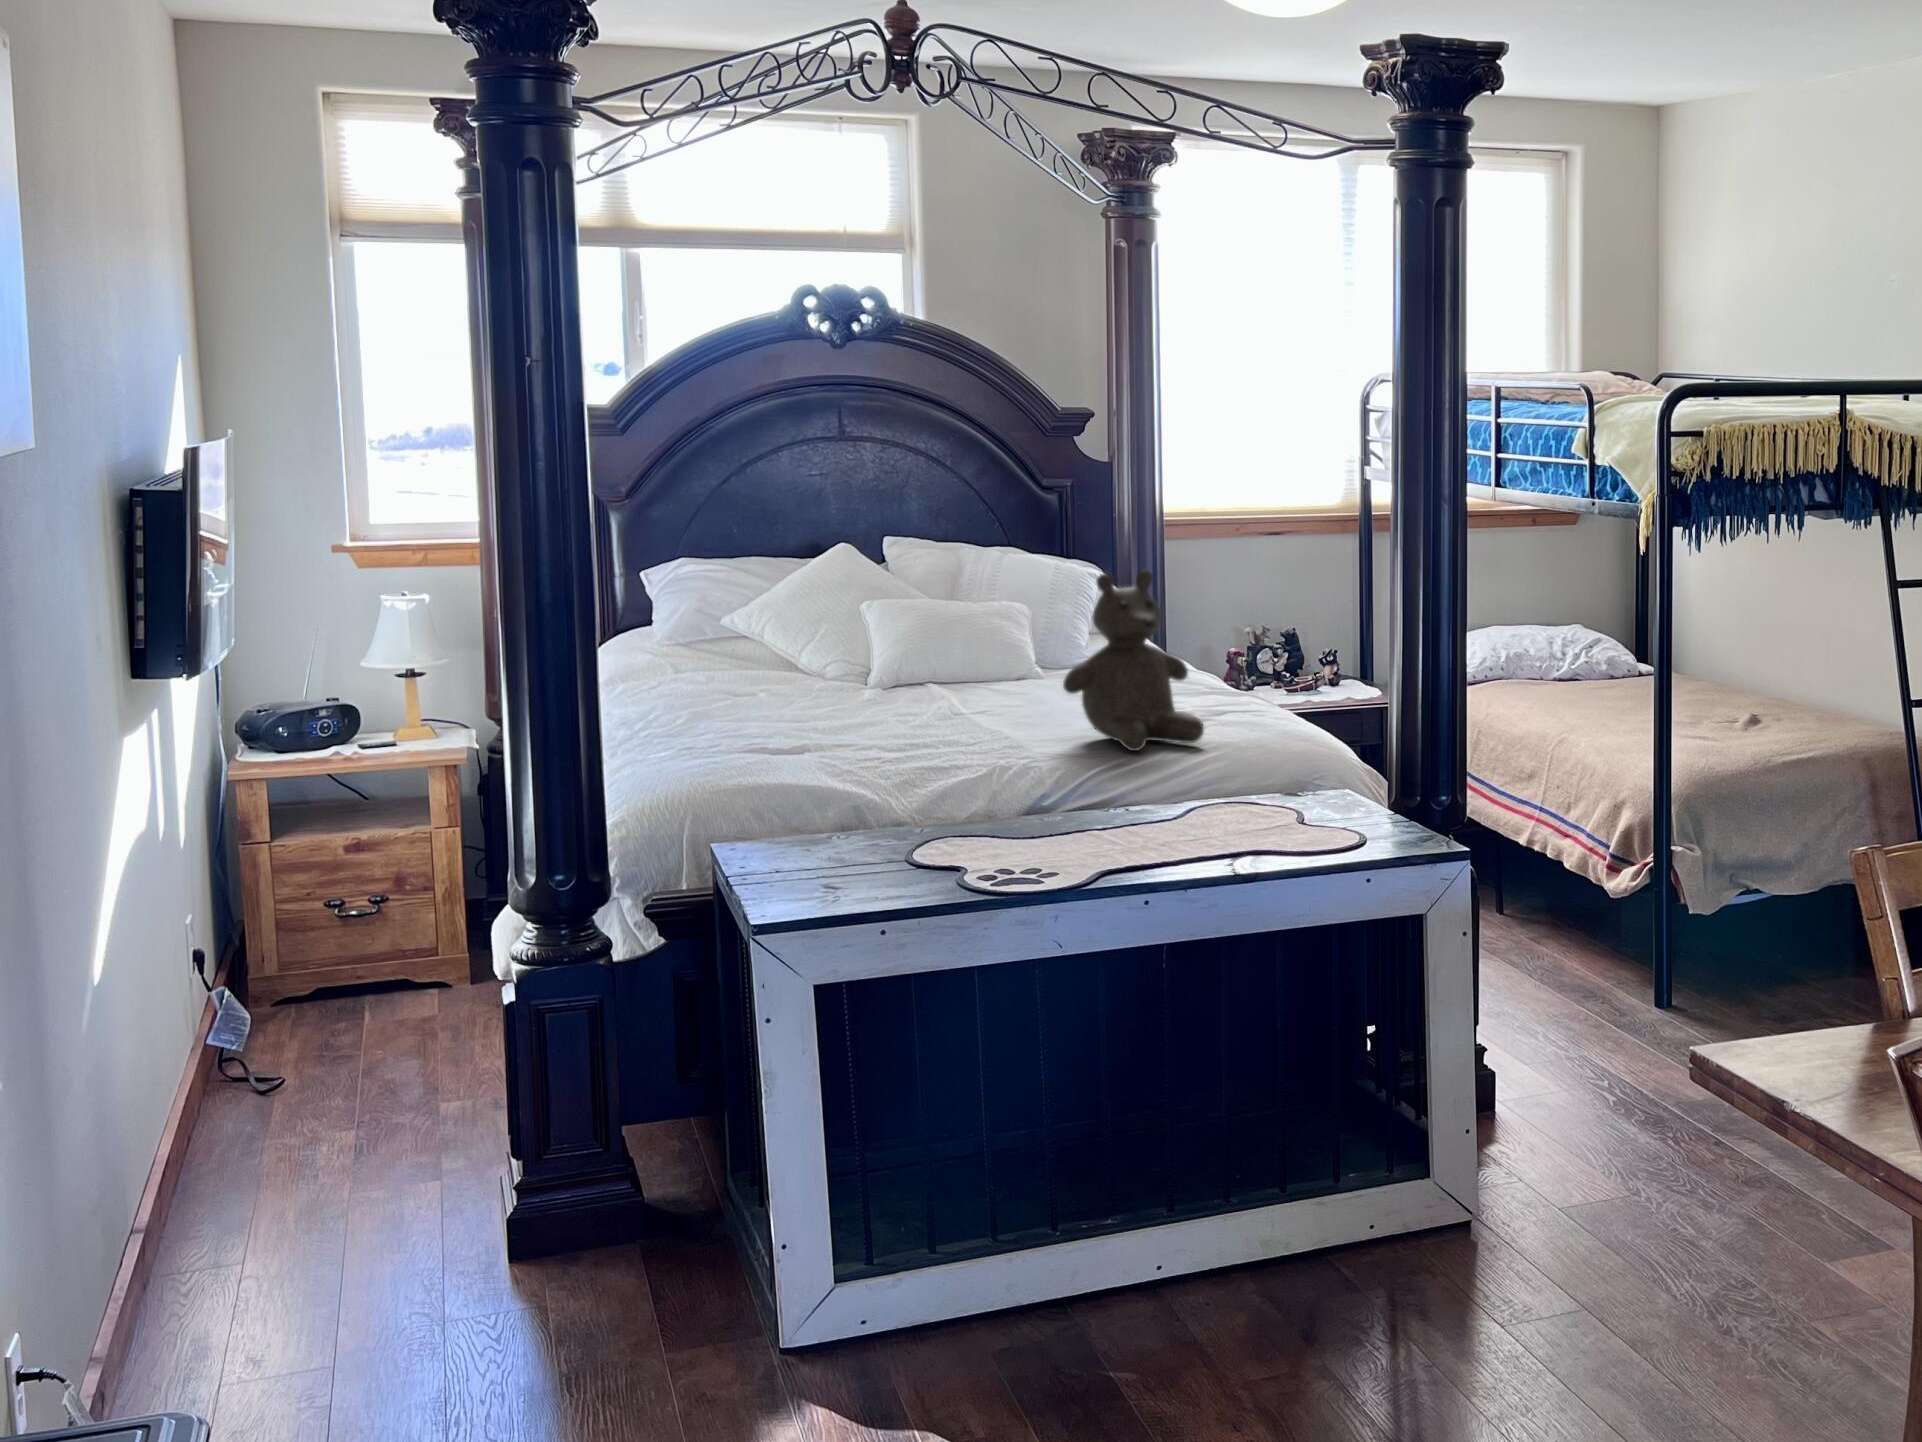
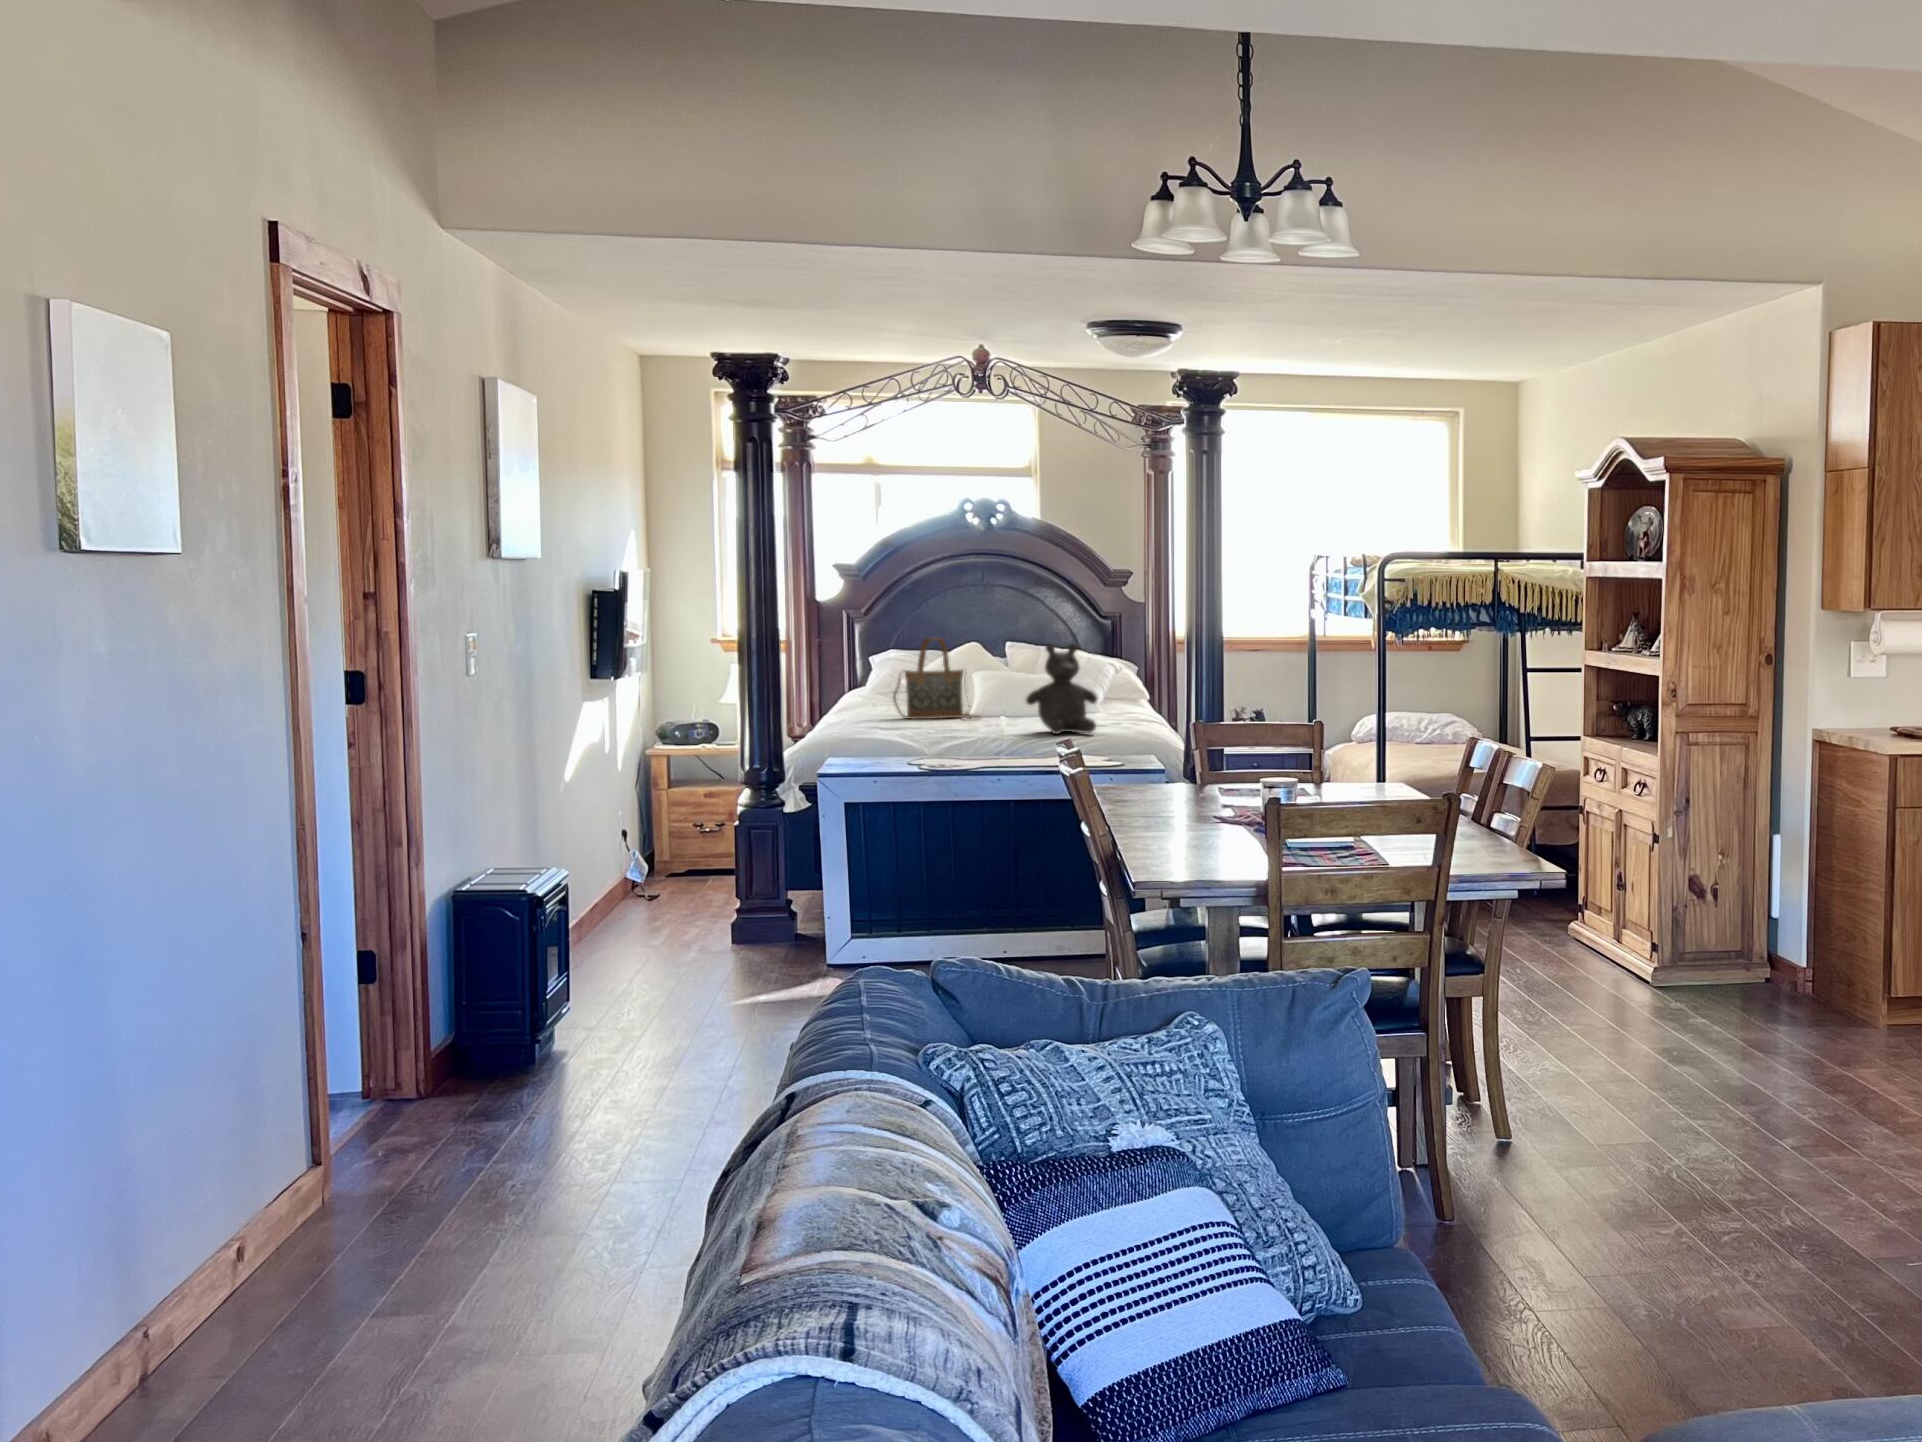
handbag: none [759,555,928,714] -> present [893,638,980,719]

